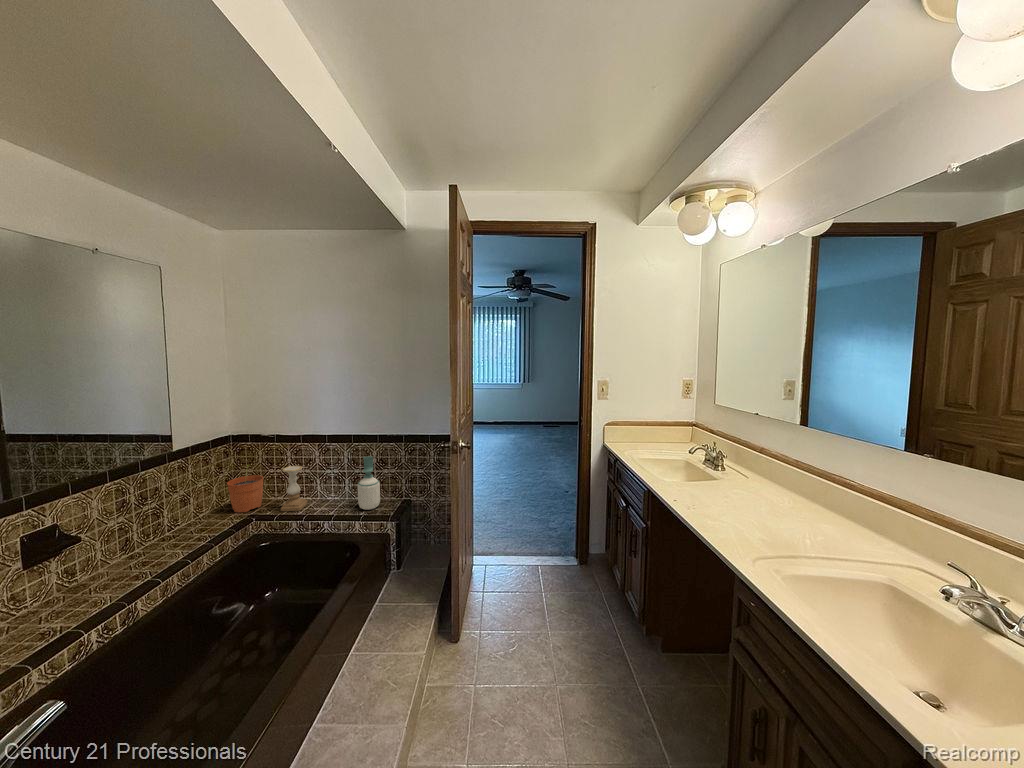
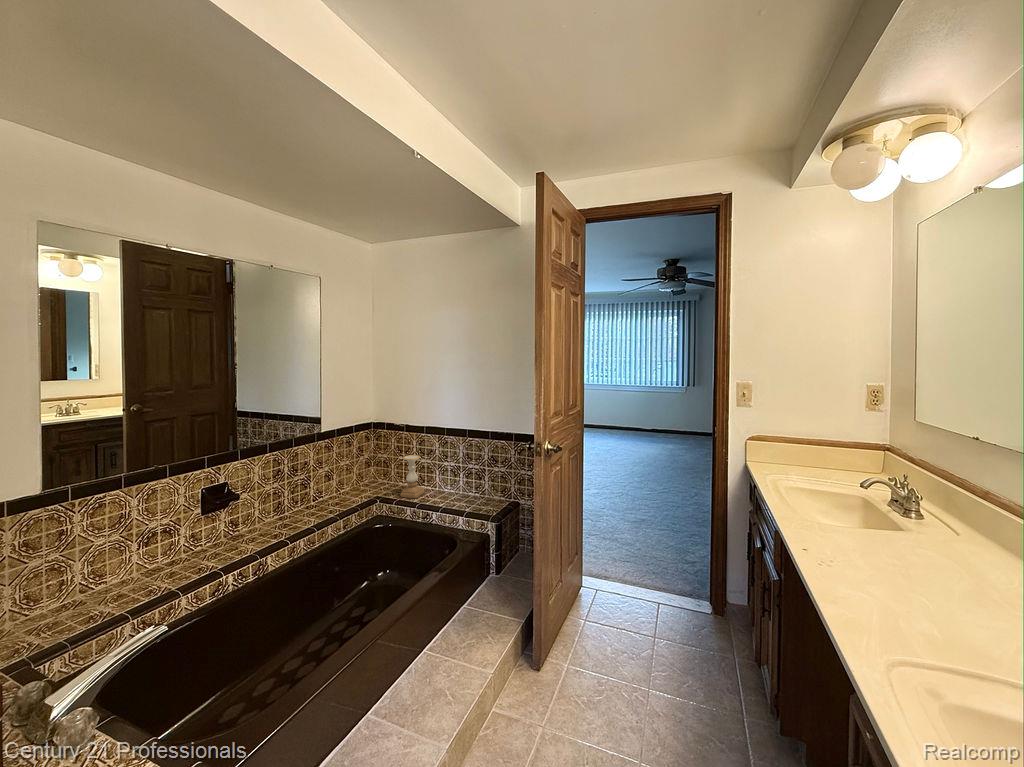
soap bottle: present [358,456,380,510] -> none [465,452,486,507]
plant pot: present [227,465,263,512] -> none [362,450,391,493]

